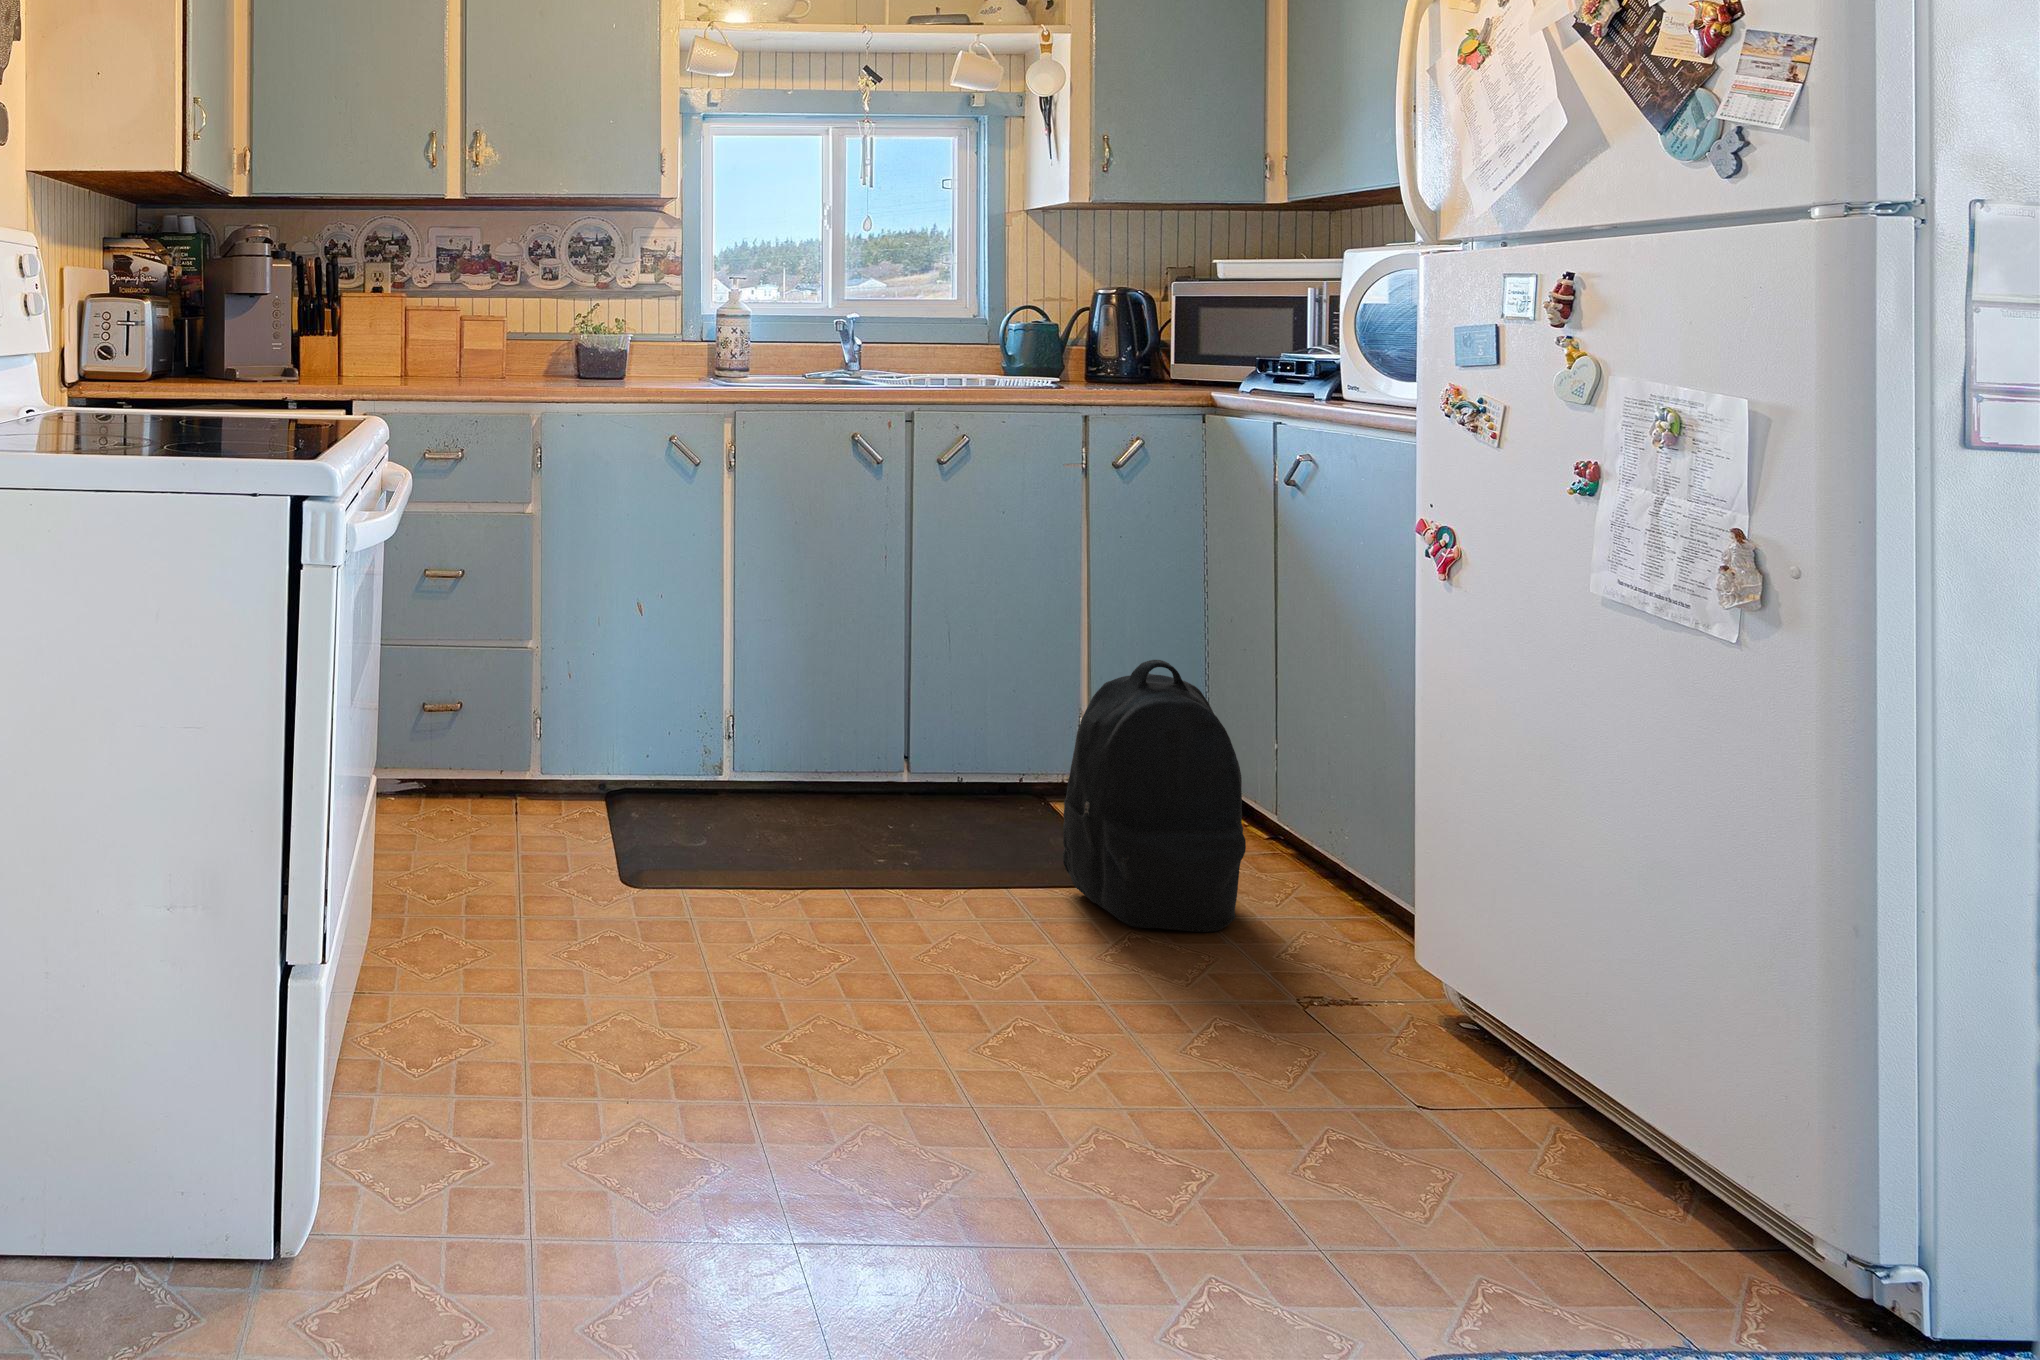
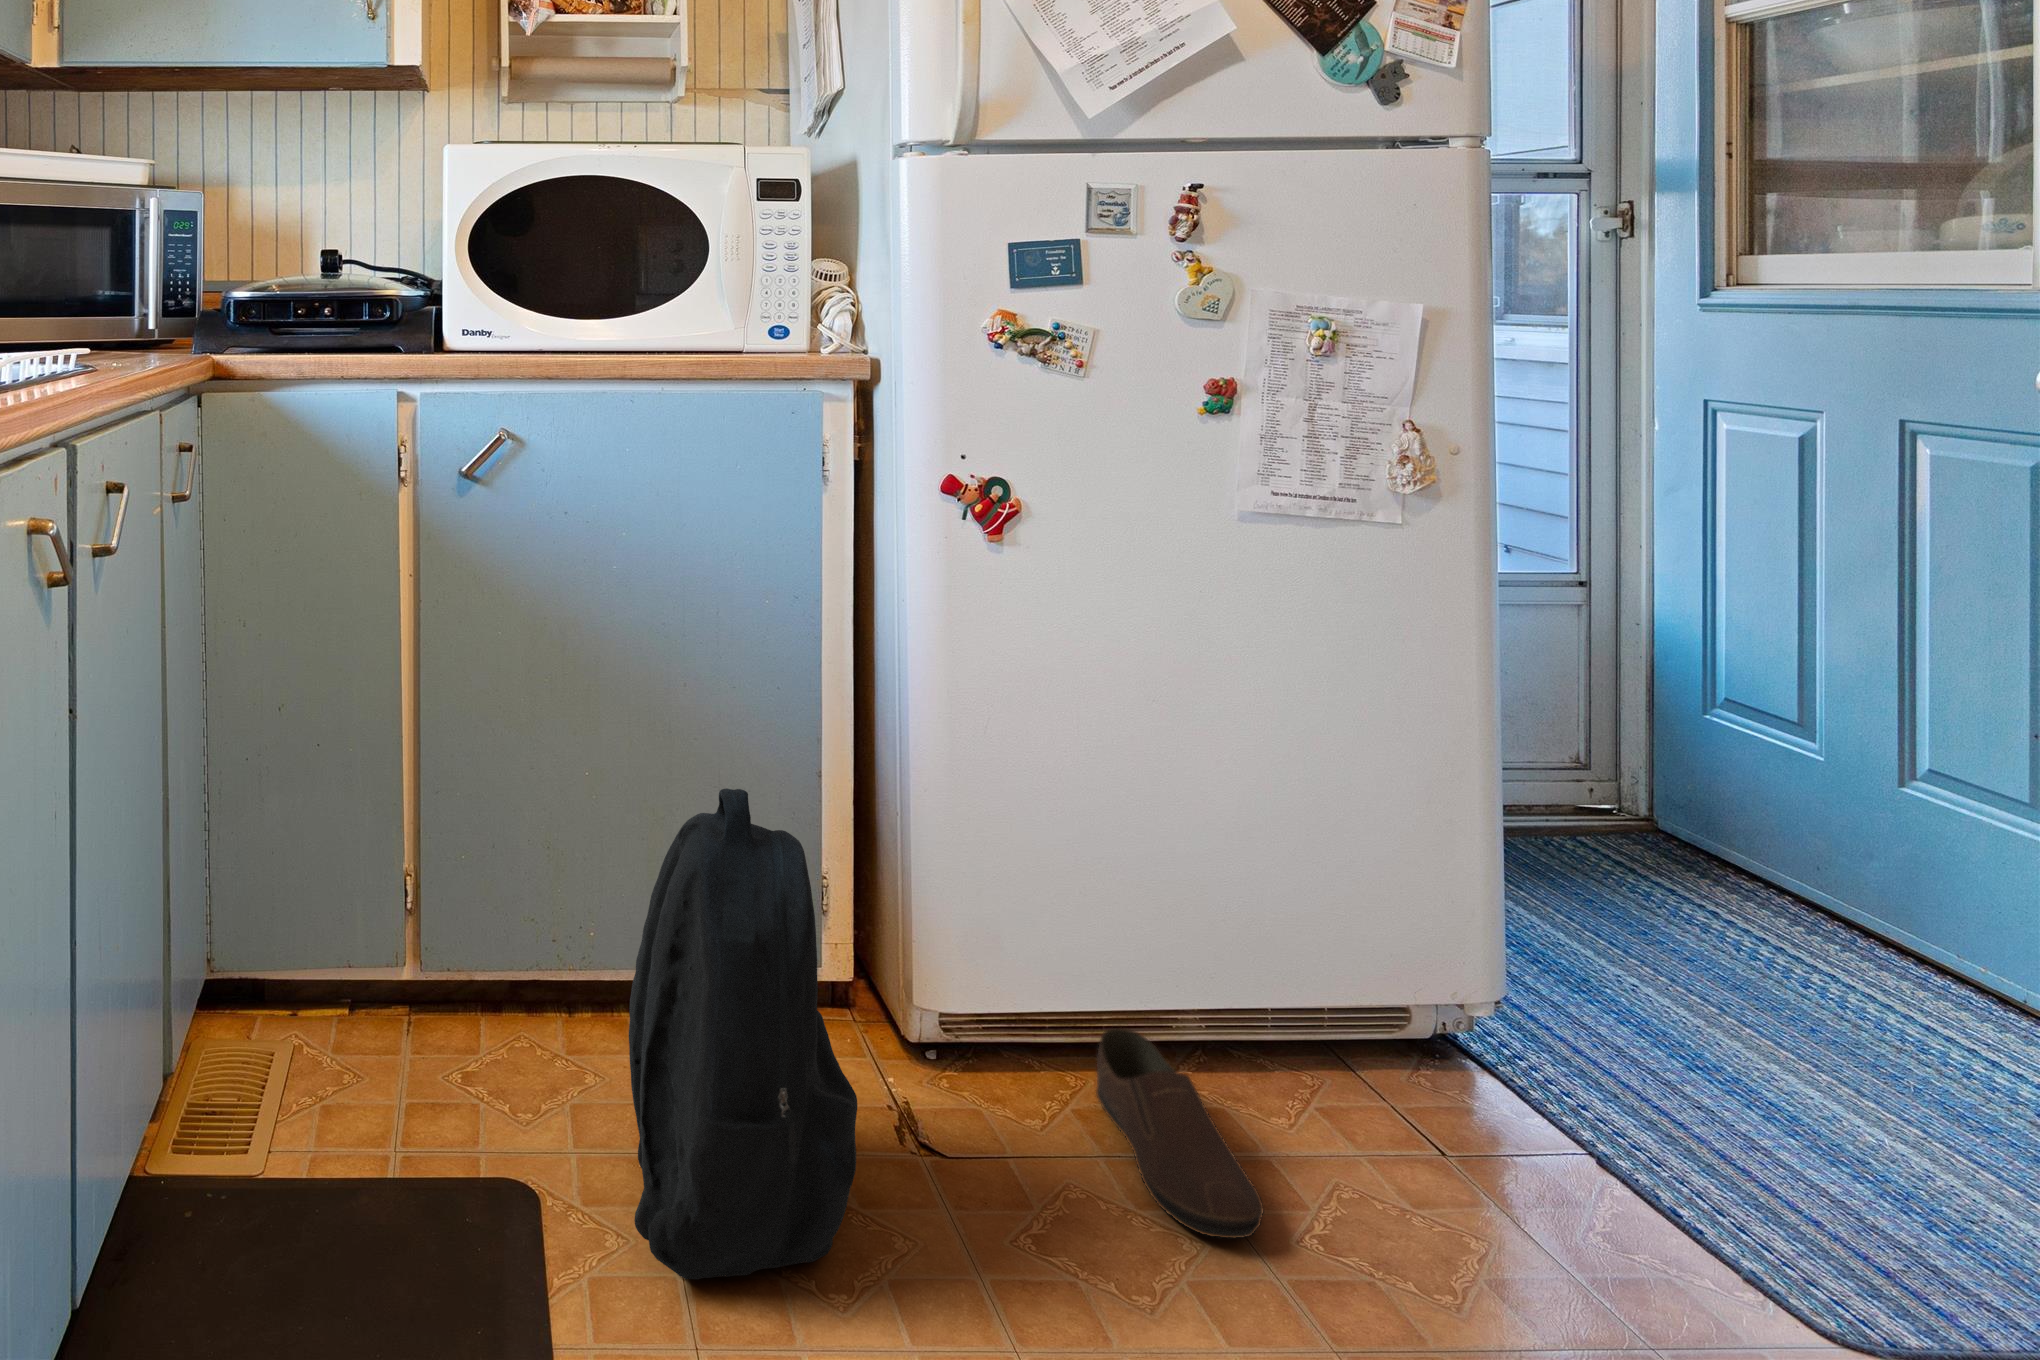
shoe: none [1263,999,1495,1097] -> present [1096,1028,1264,1238]

